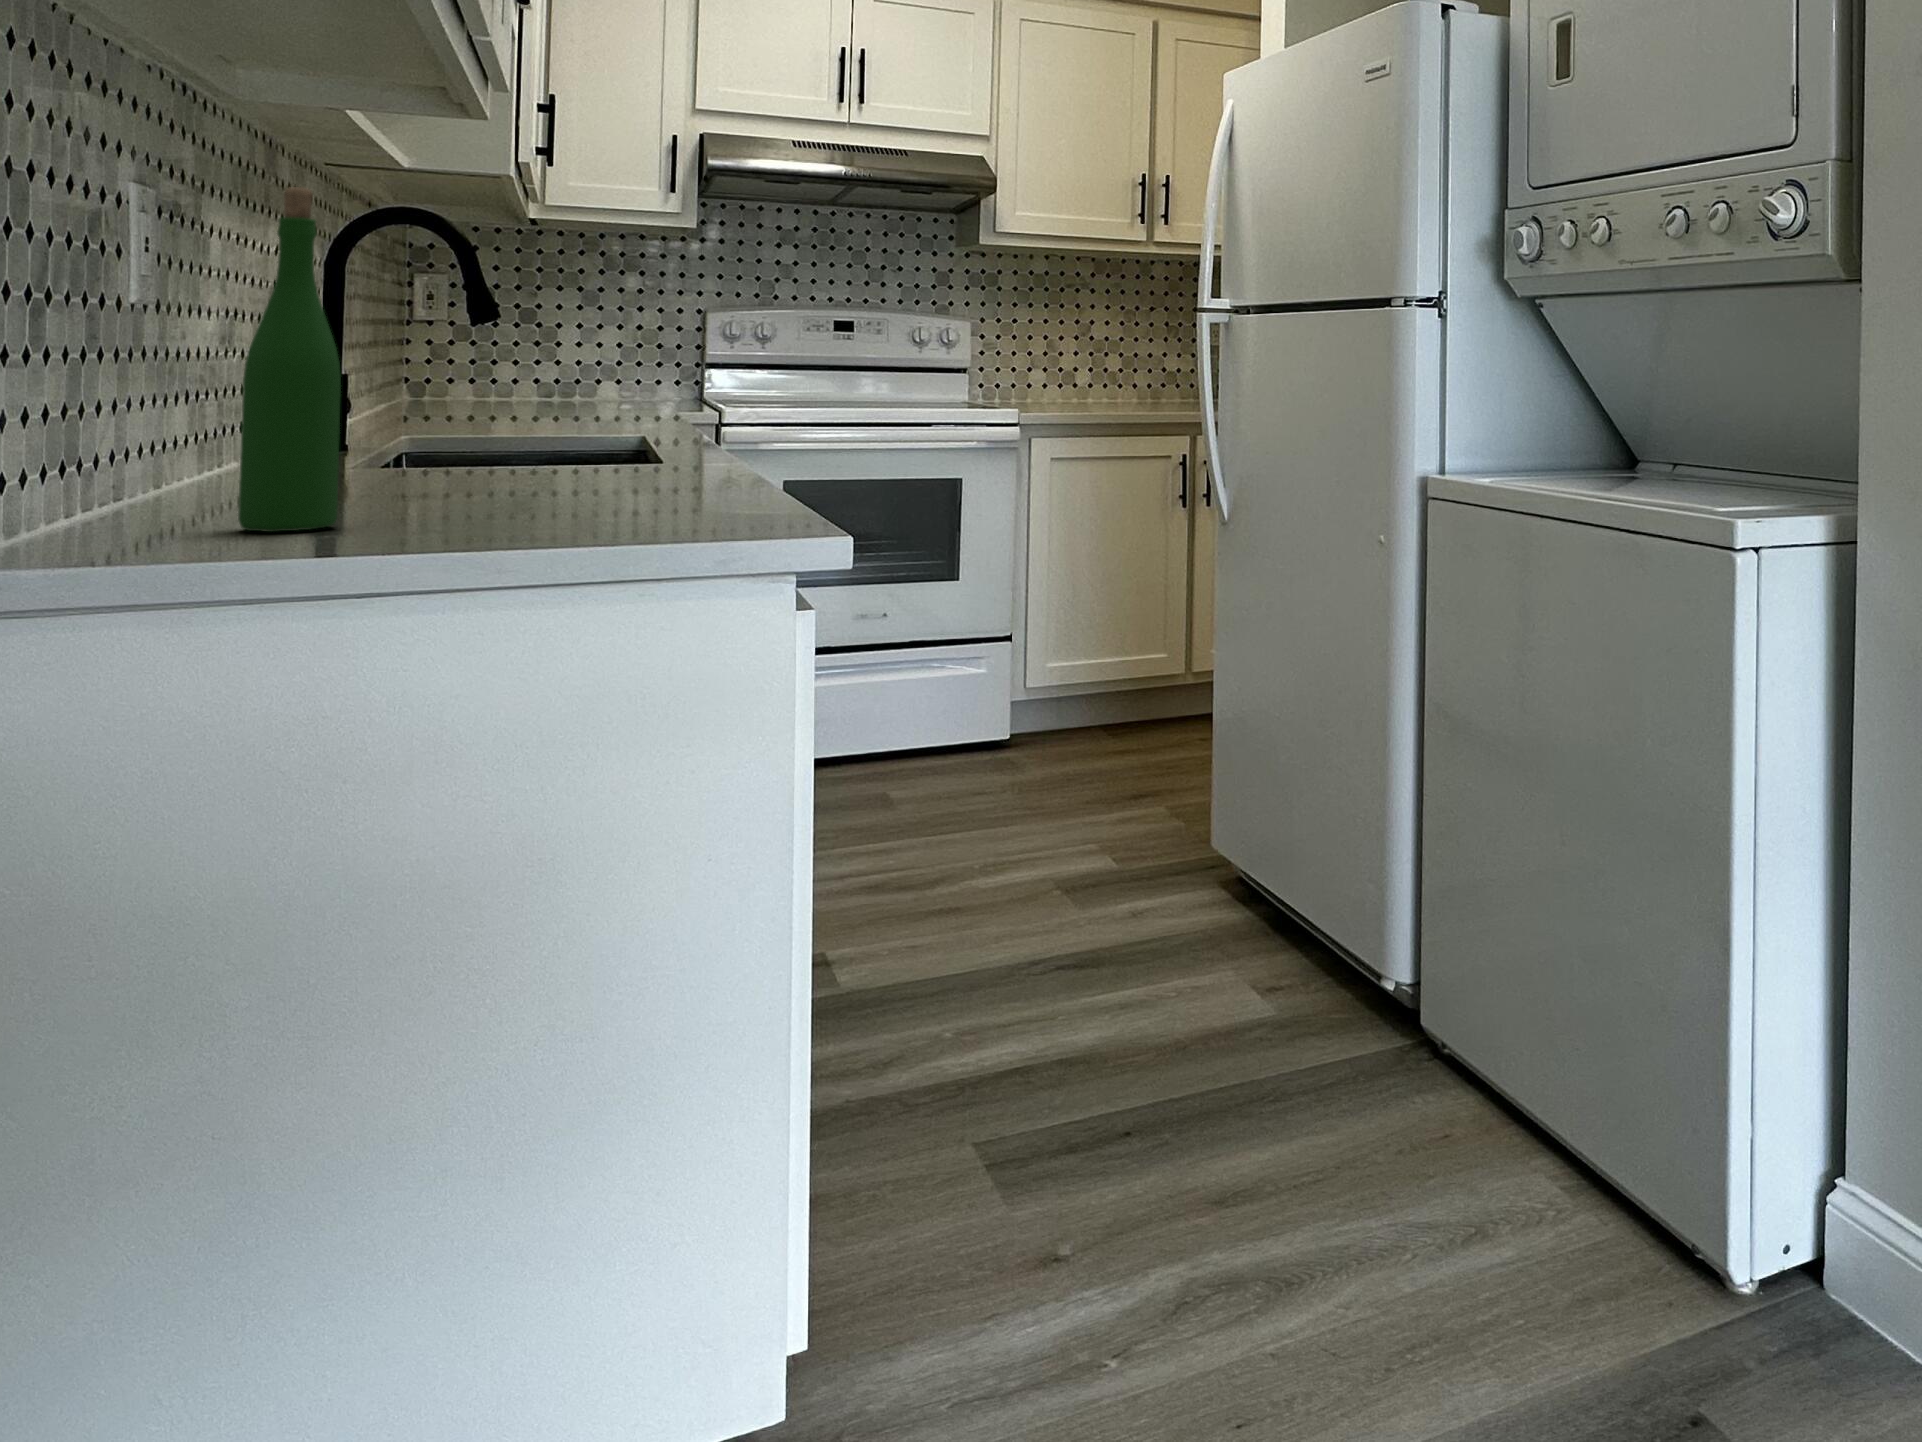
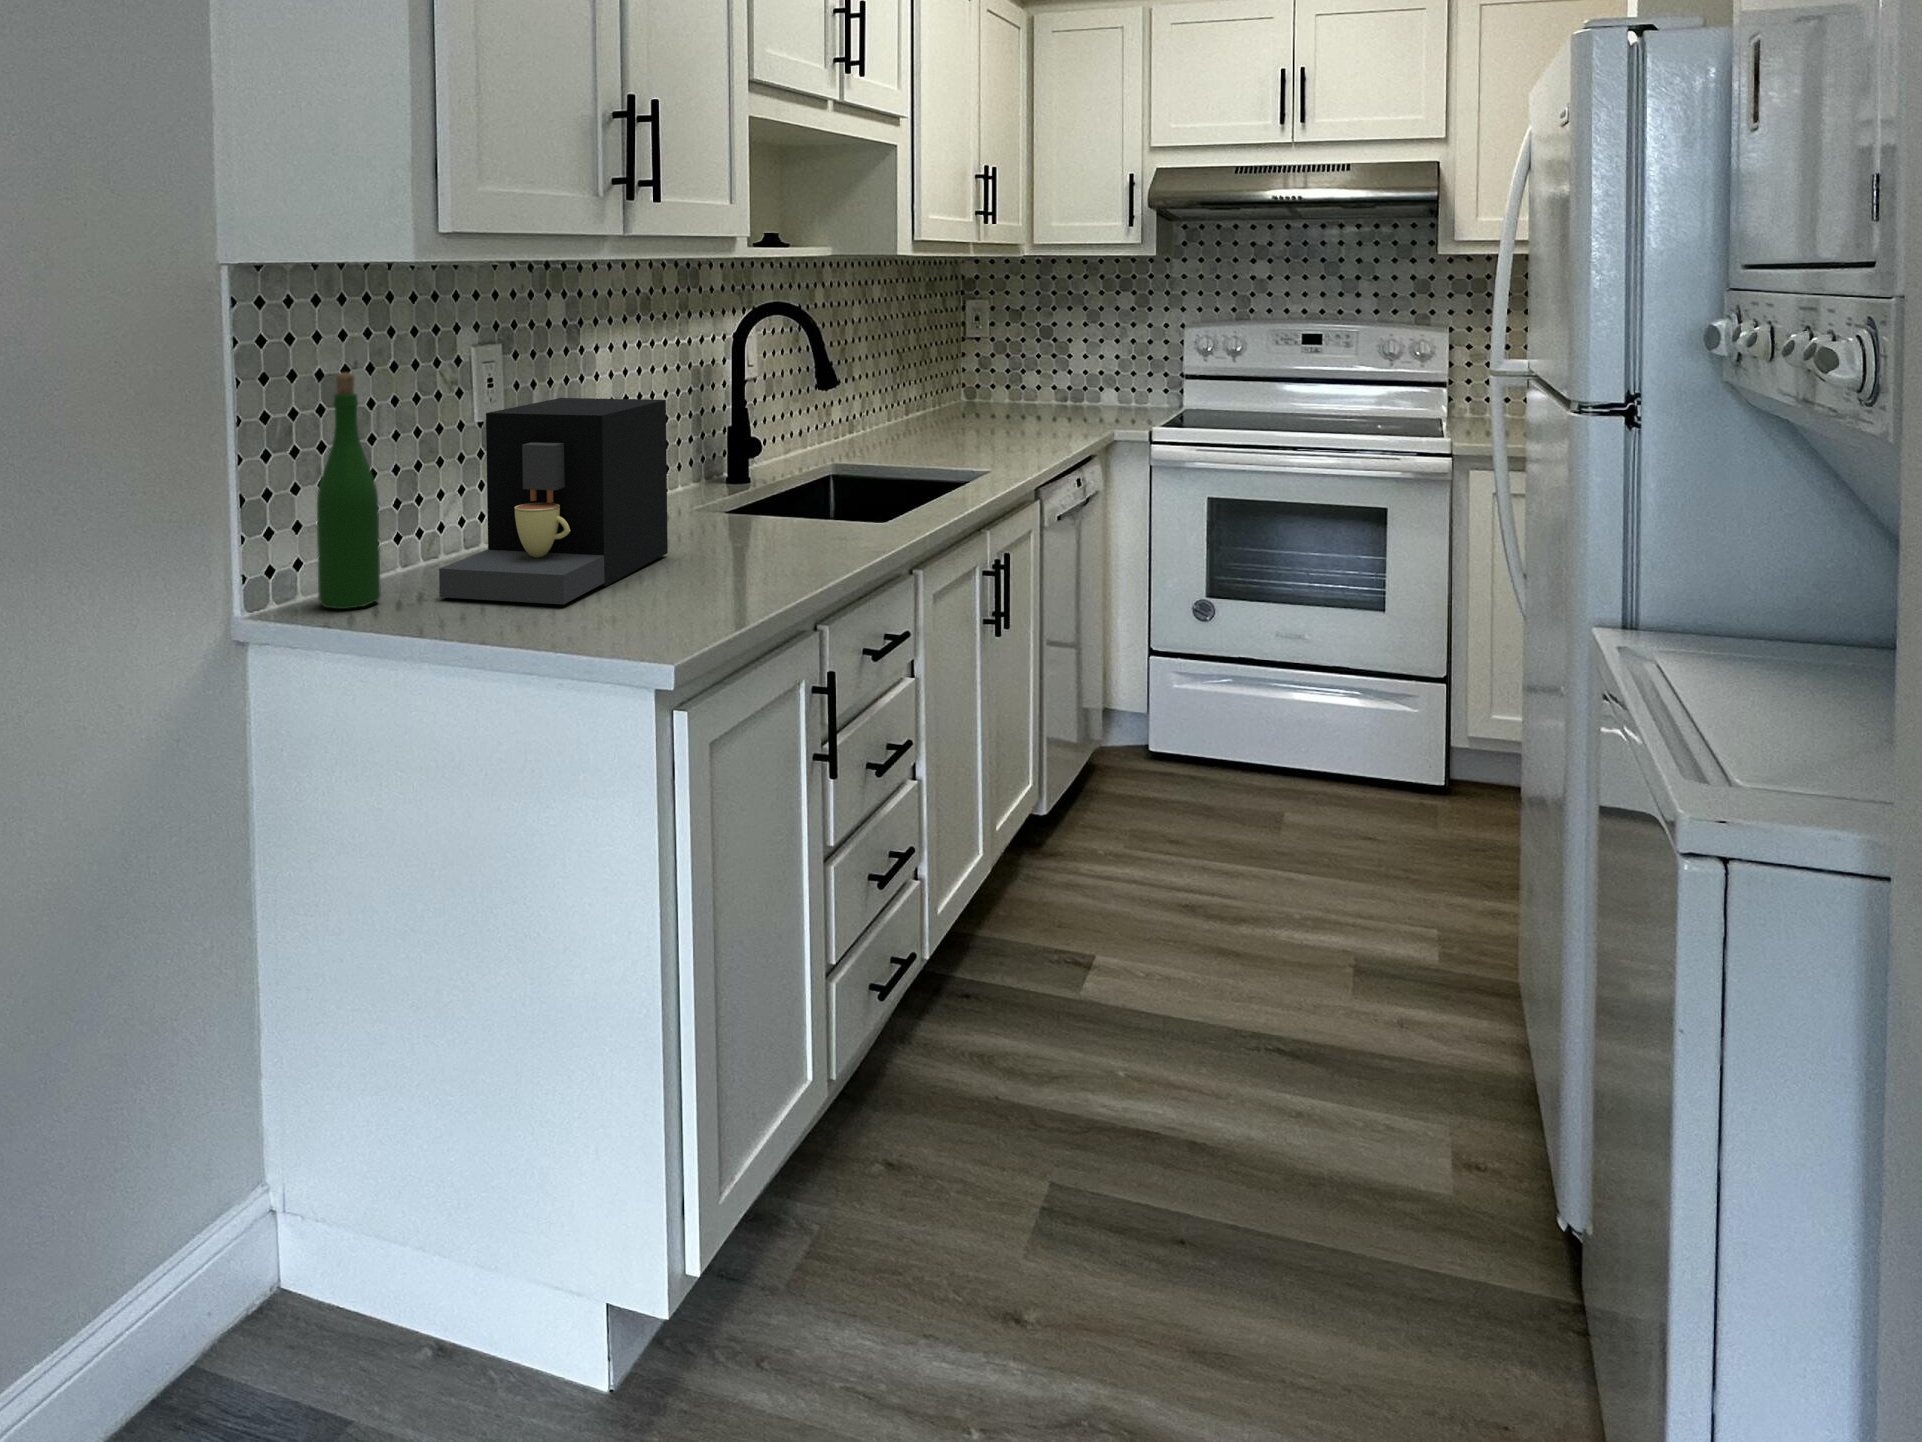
coffee maker: none [385,276,617,515] -> present [439,398,668,604]

